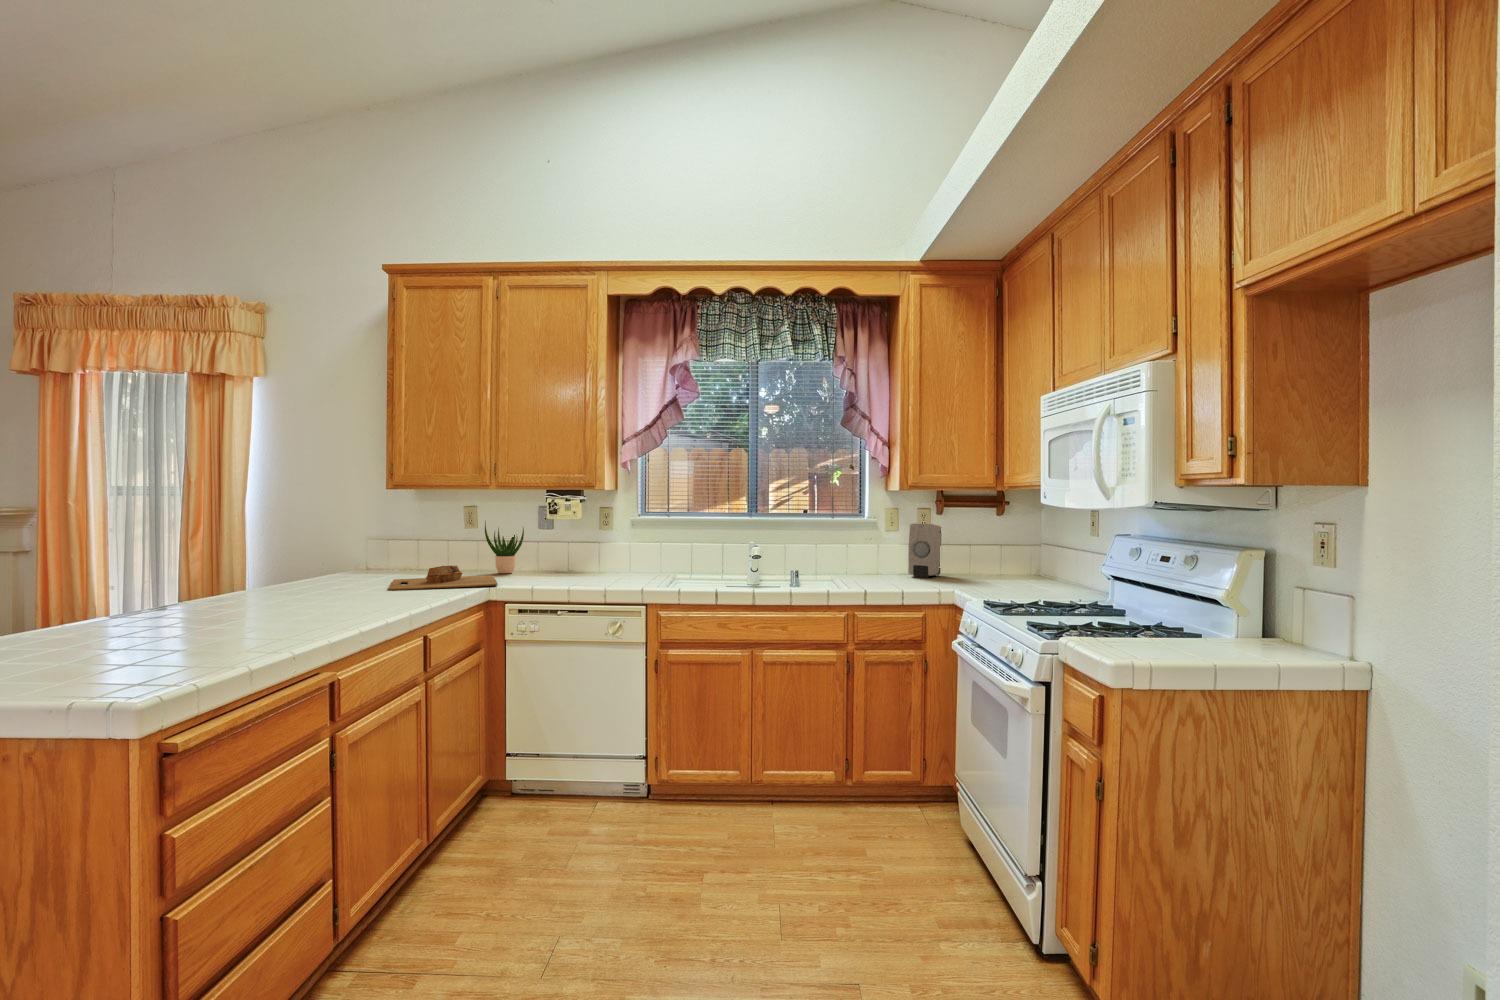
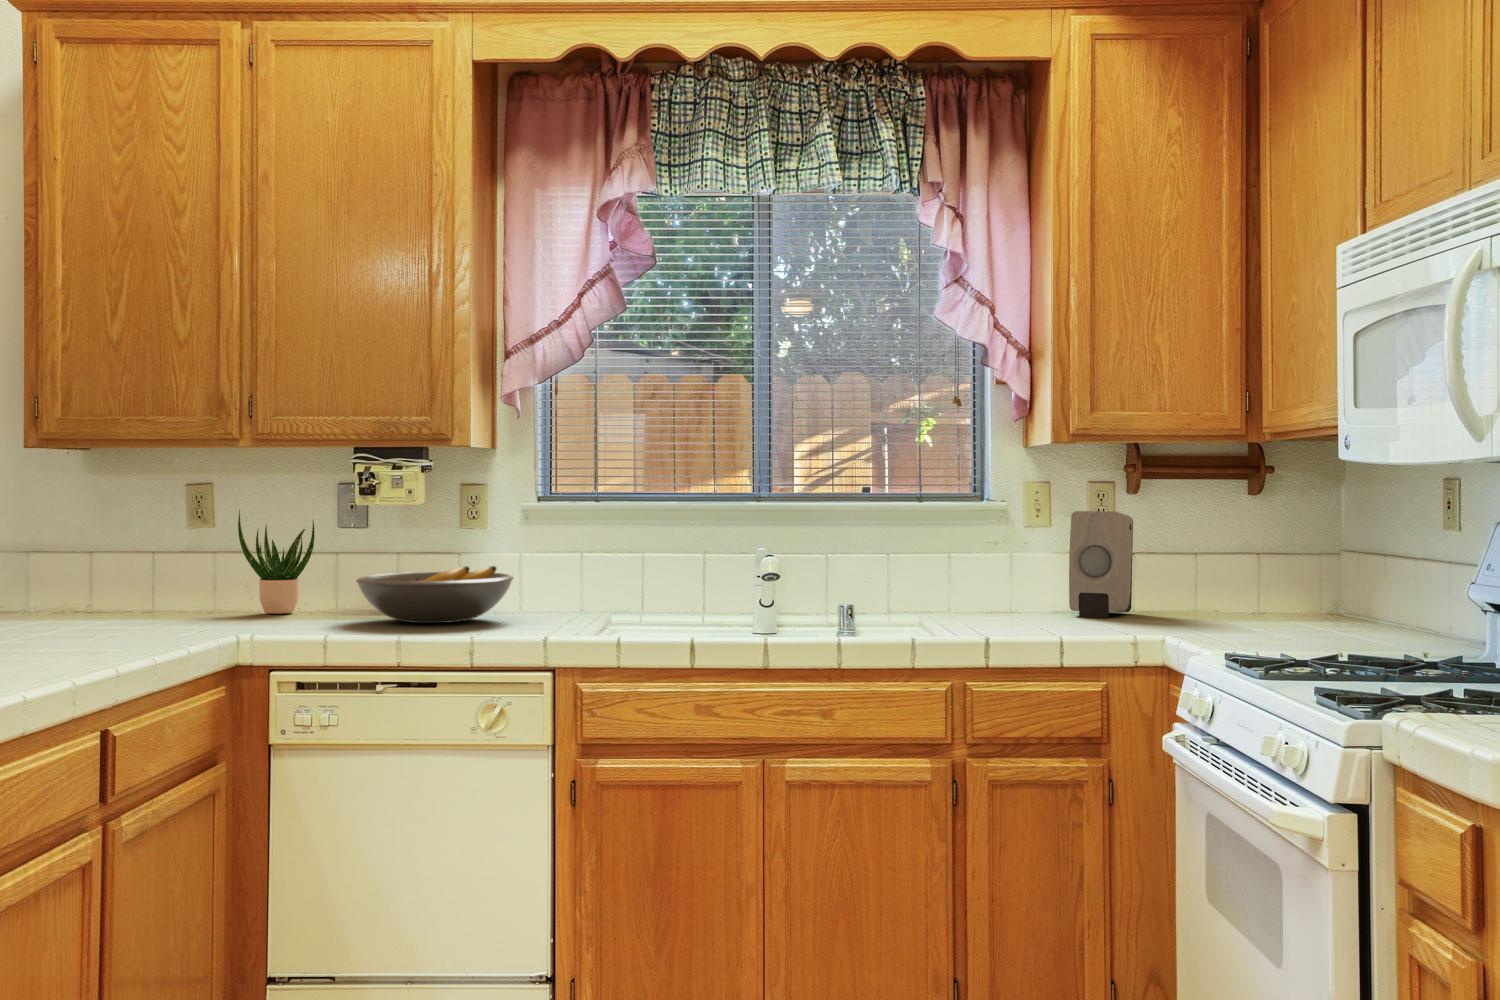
fruit bowl: none [546,550,626,579] -> present [356,566,513,623]
cutting board: present [389,566,497,590] -> none [36,595,255,644]

